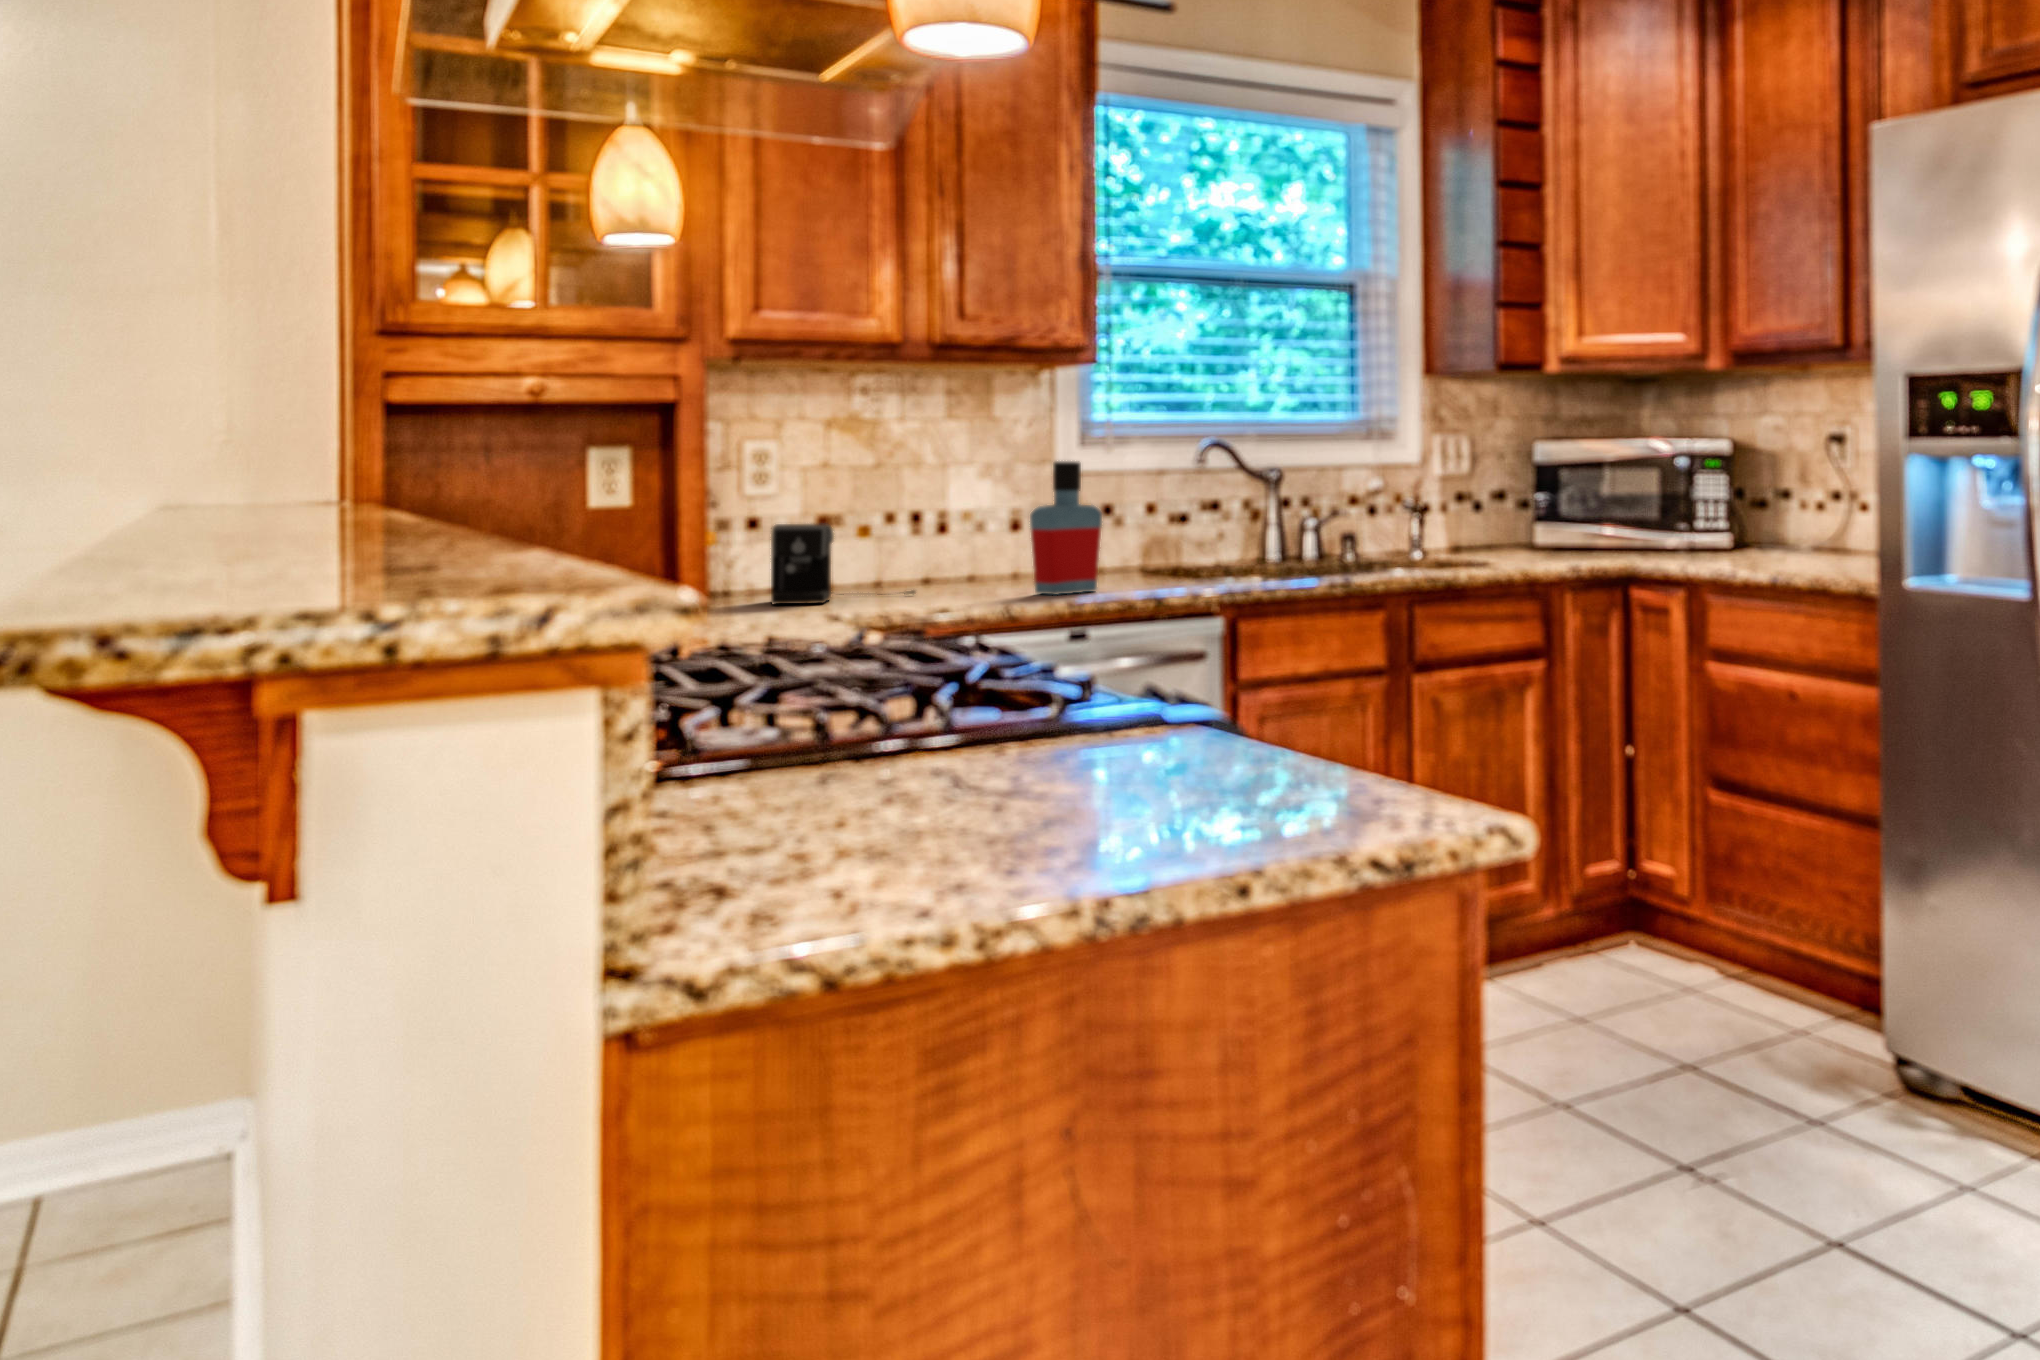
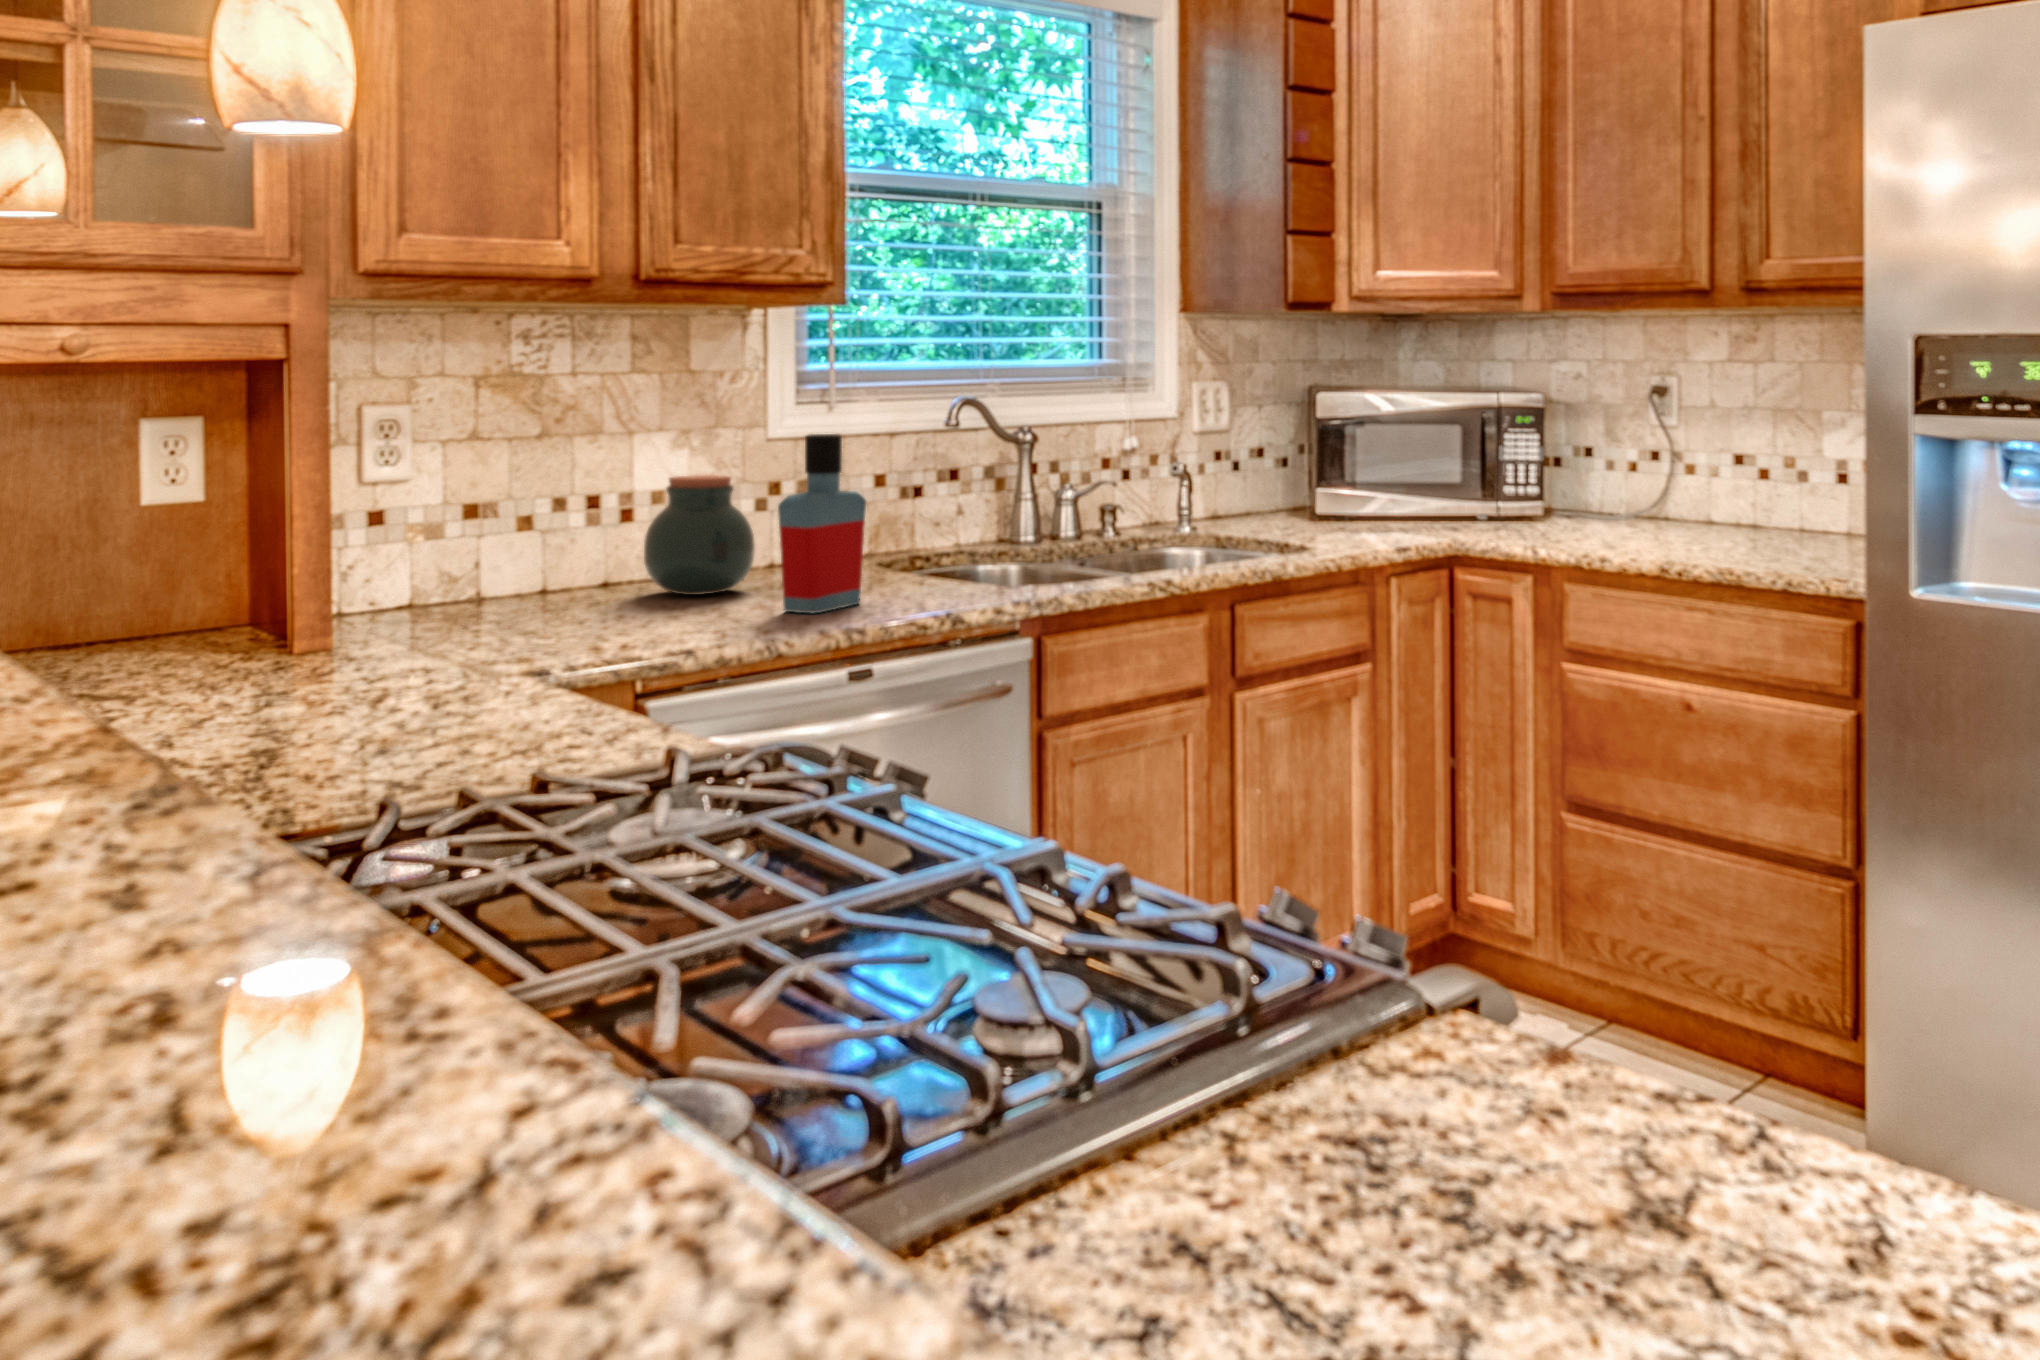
jar: none [948,497,1032,586] -> present [644,475,755,595]
coffee maker: present [771,523,915,604] -> none [421,525,619,647]

